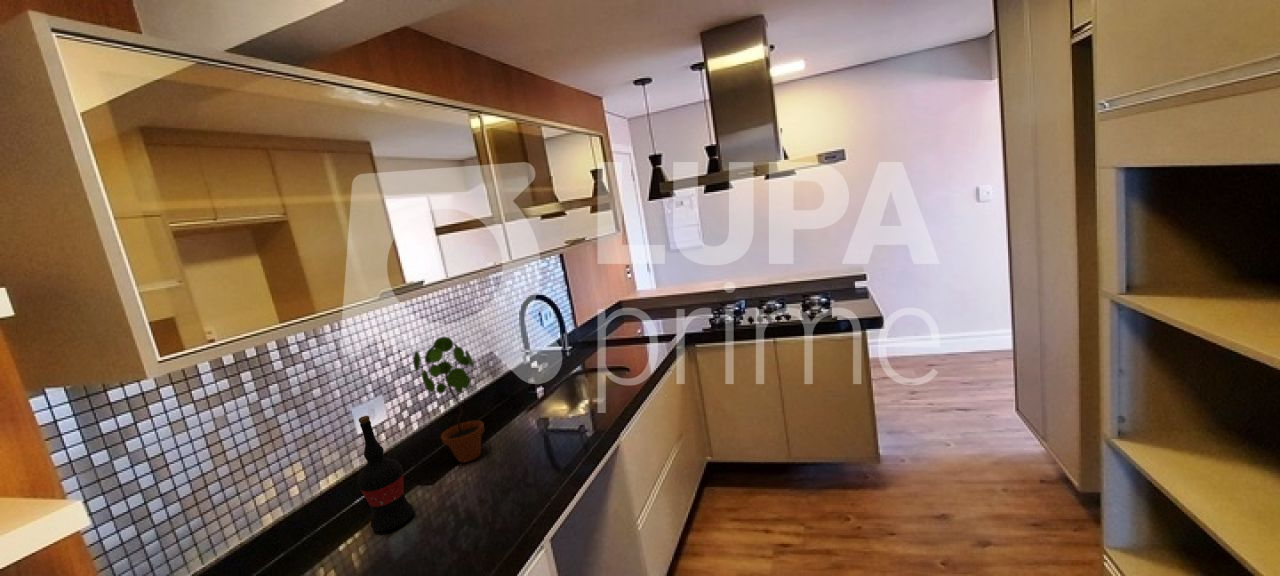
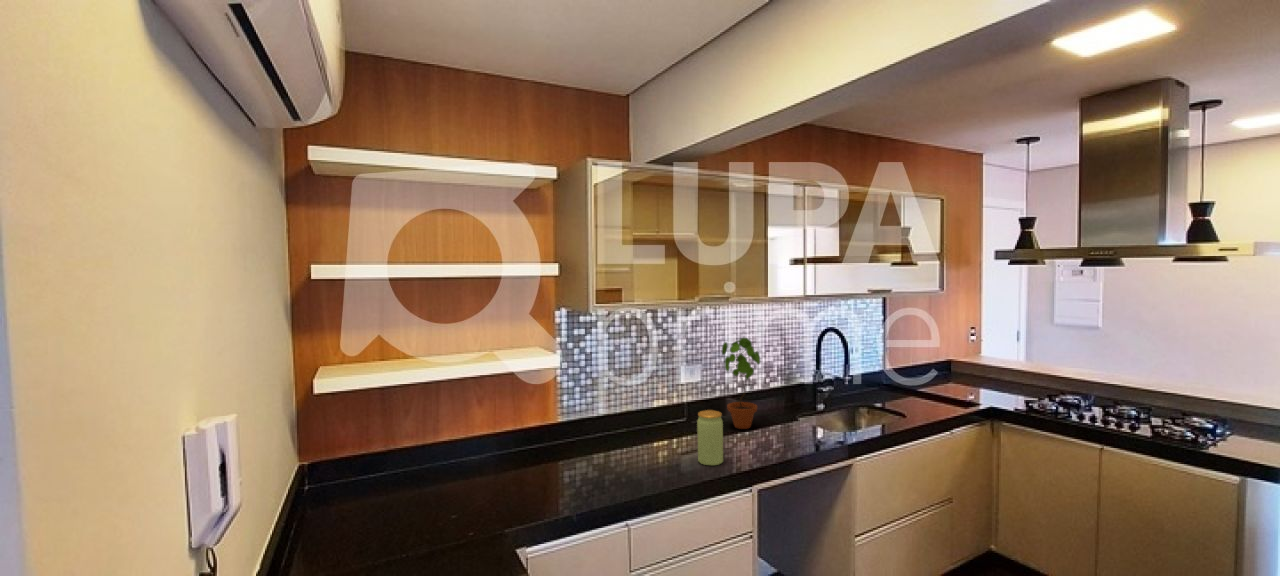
wine bottle: present [358,416,414,531] -> none [669,369,694,443]
jar: none [425,459,482,549] -> present [697,410,723,466]

